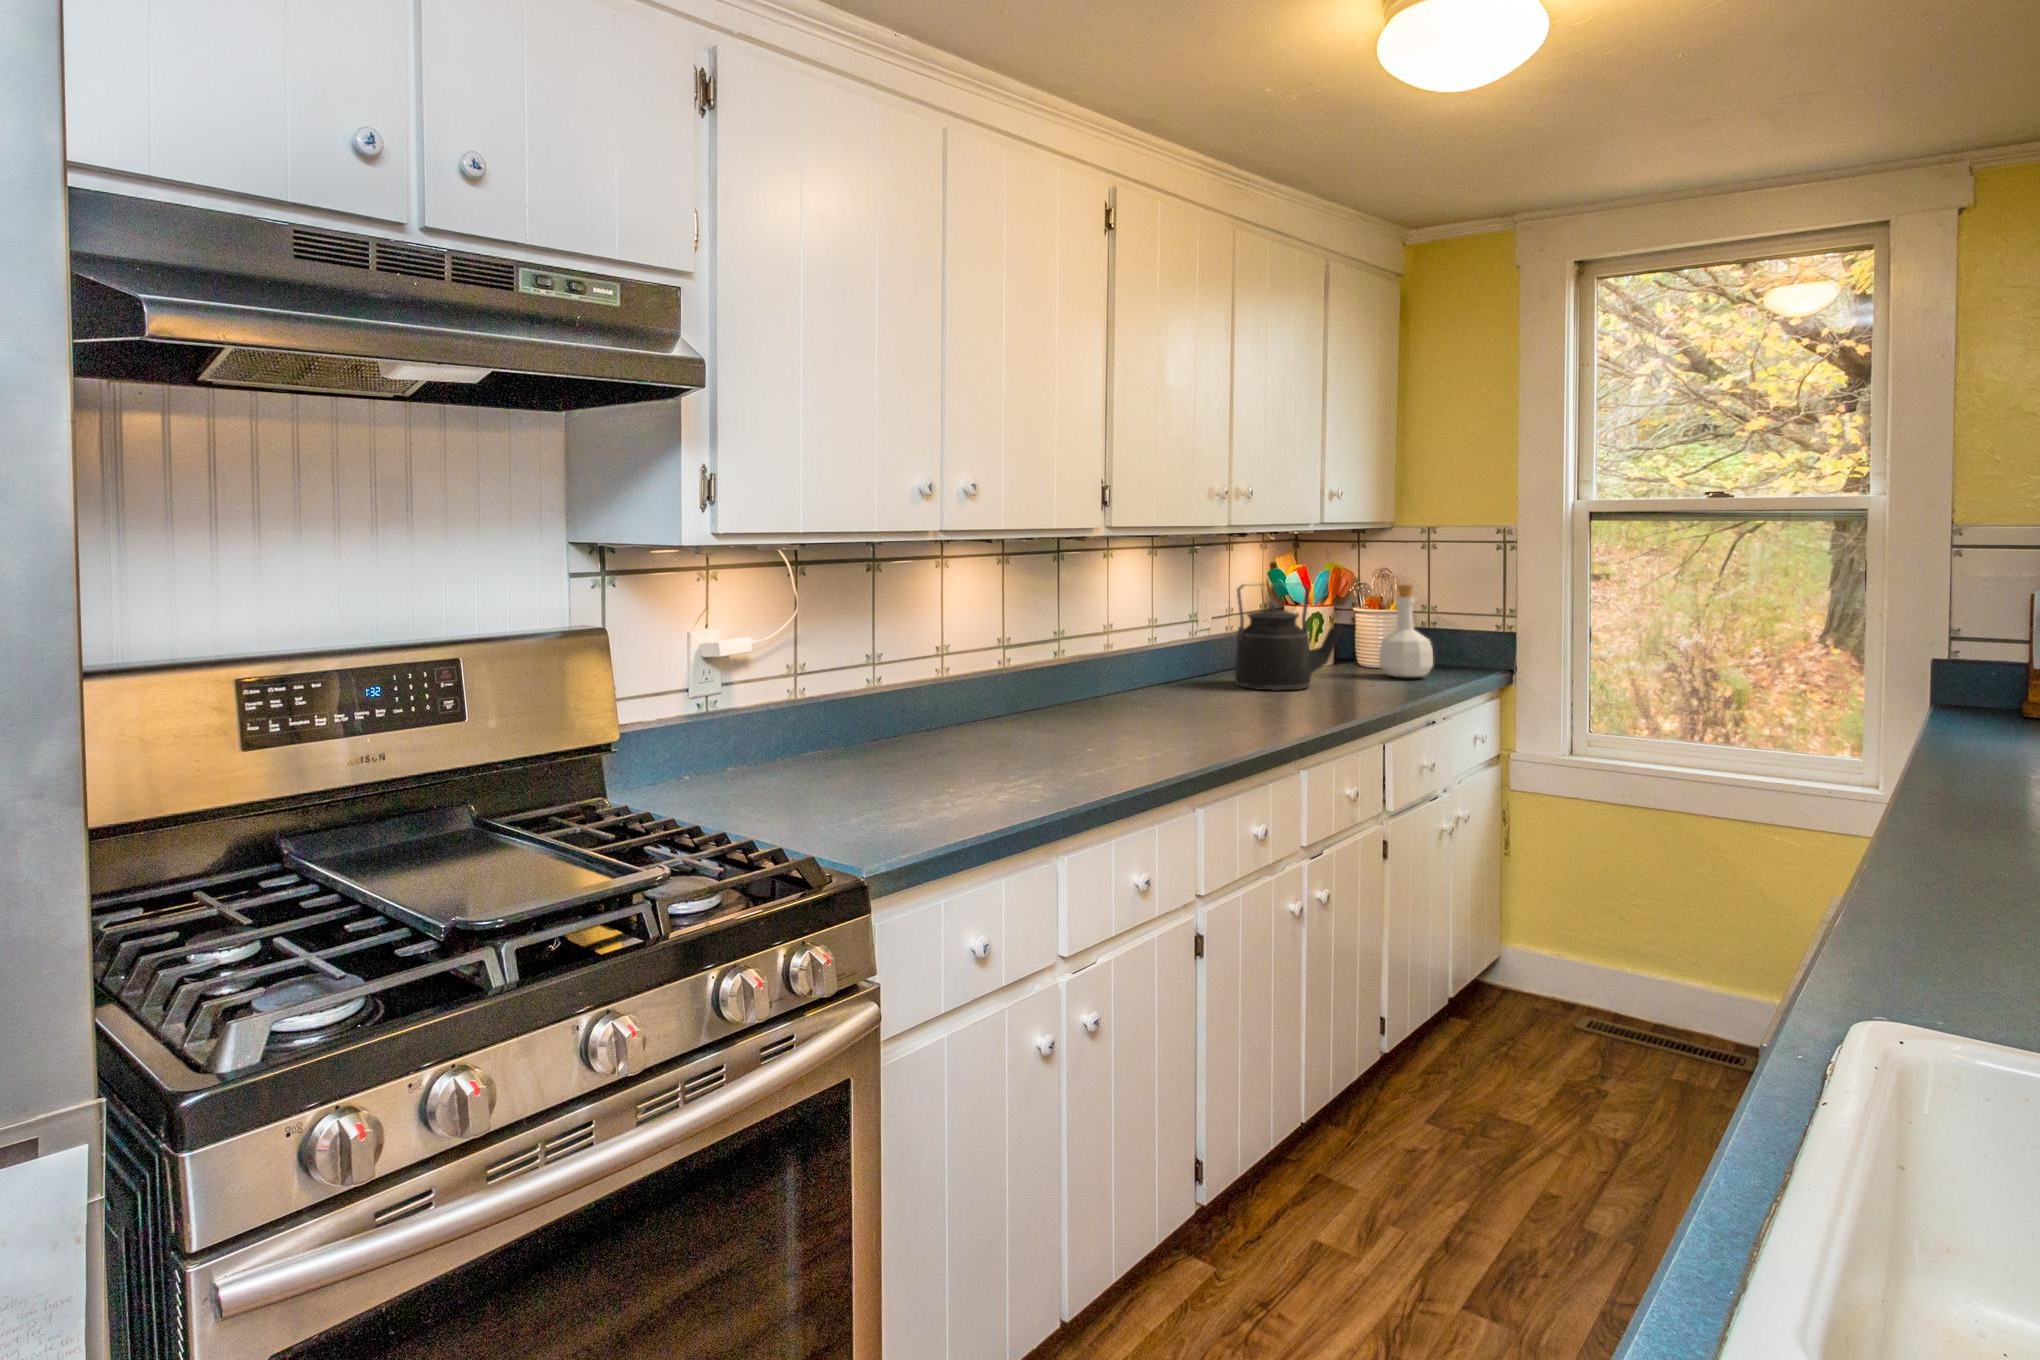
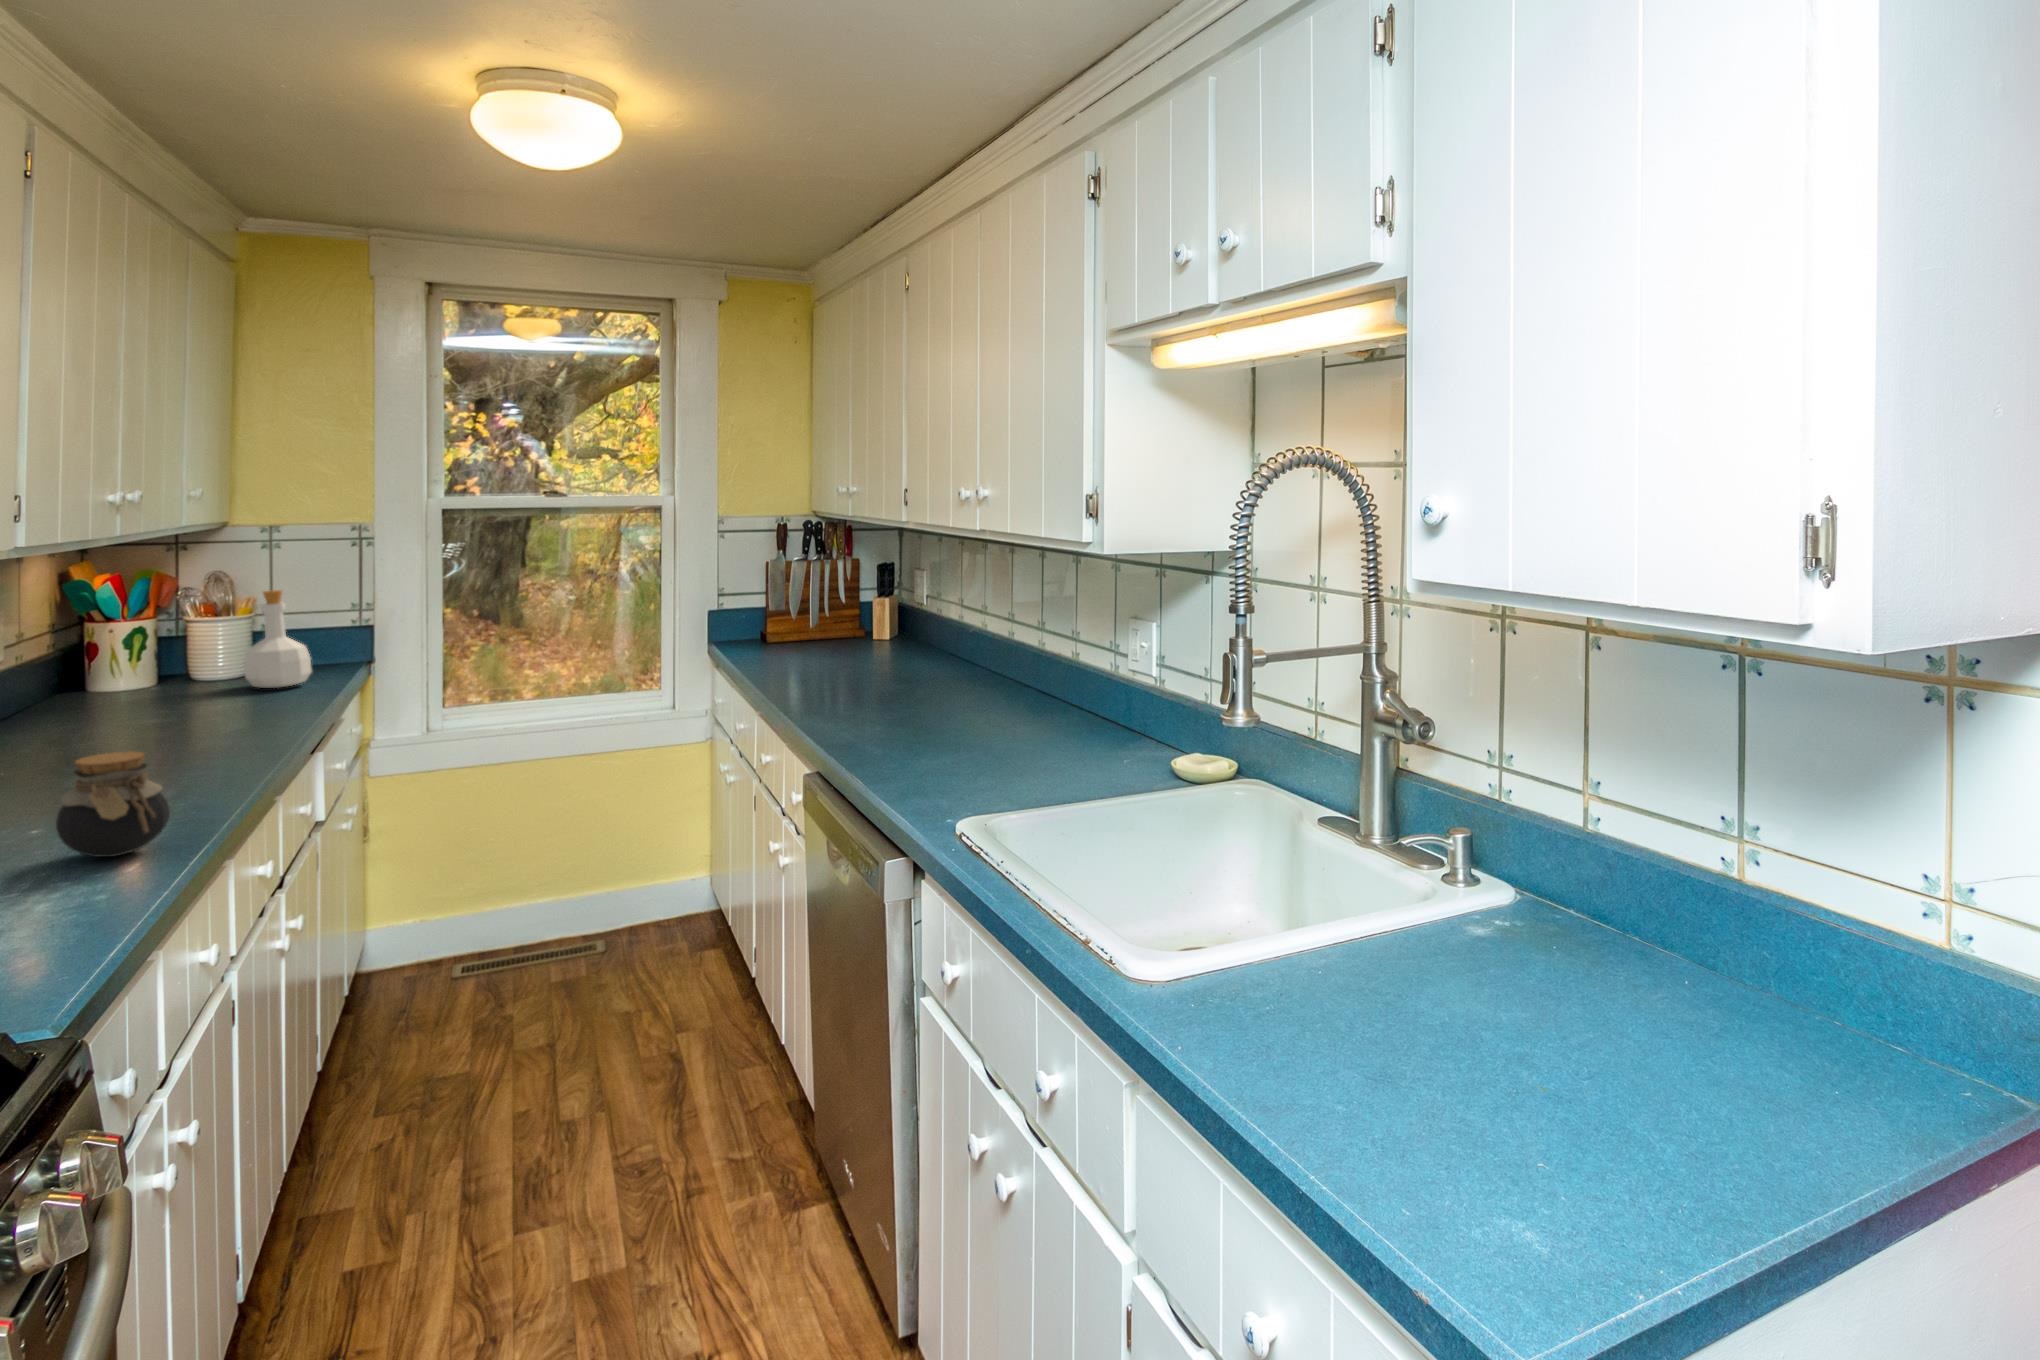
kettle: present [1235,584,1344,690] -> none [69,602,221,733]
jar: none [1103,674,1174,760] -> present [56,751,170,857]

